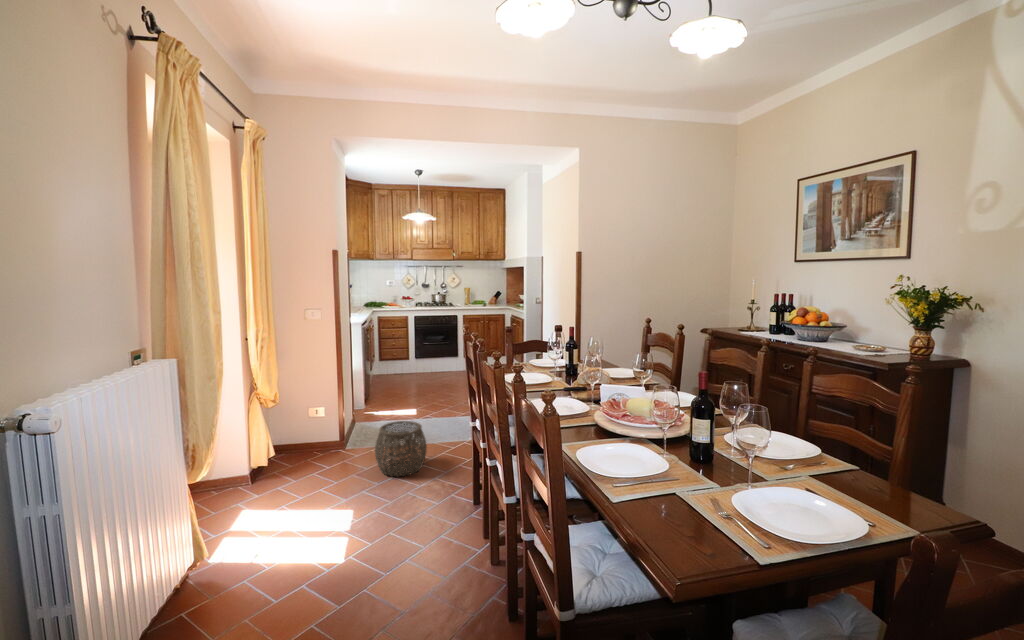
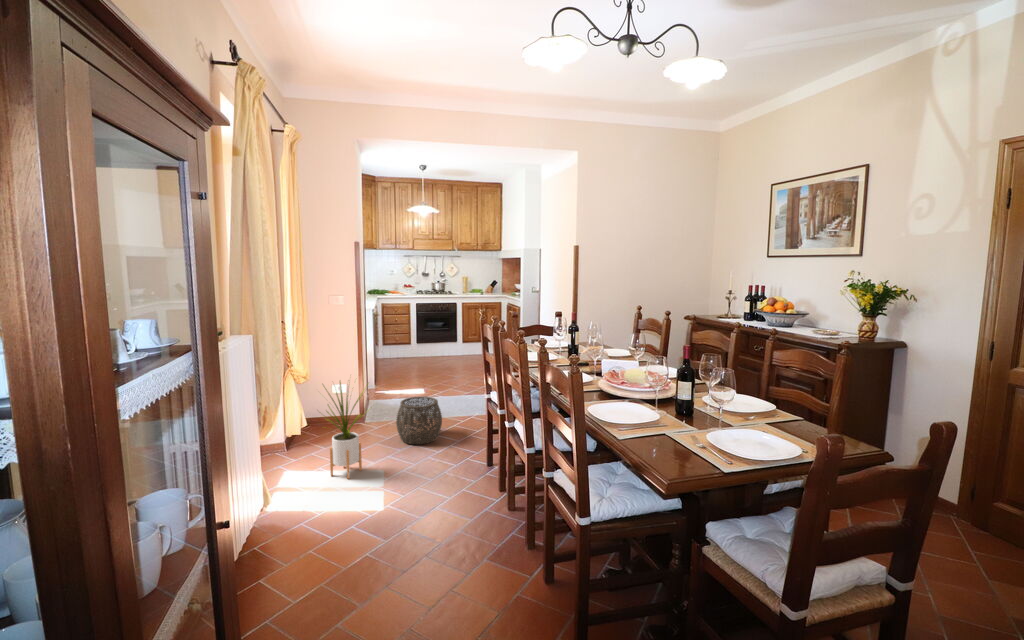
house plant: none [273,398,342,521] -> present [325,382,362,479]

